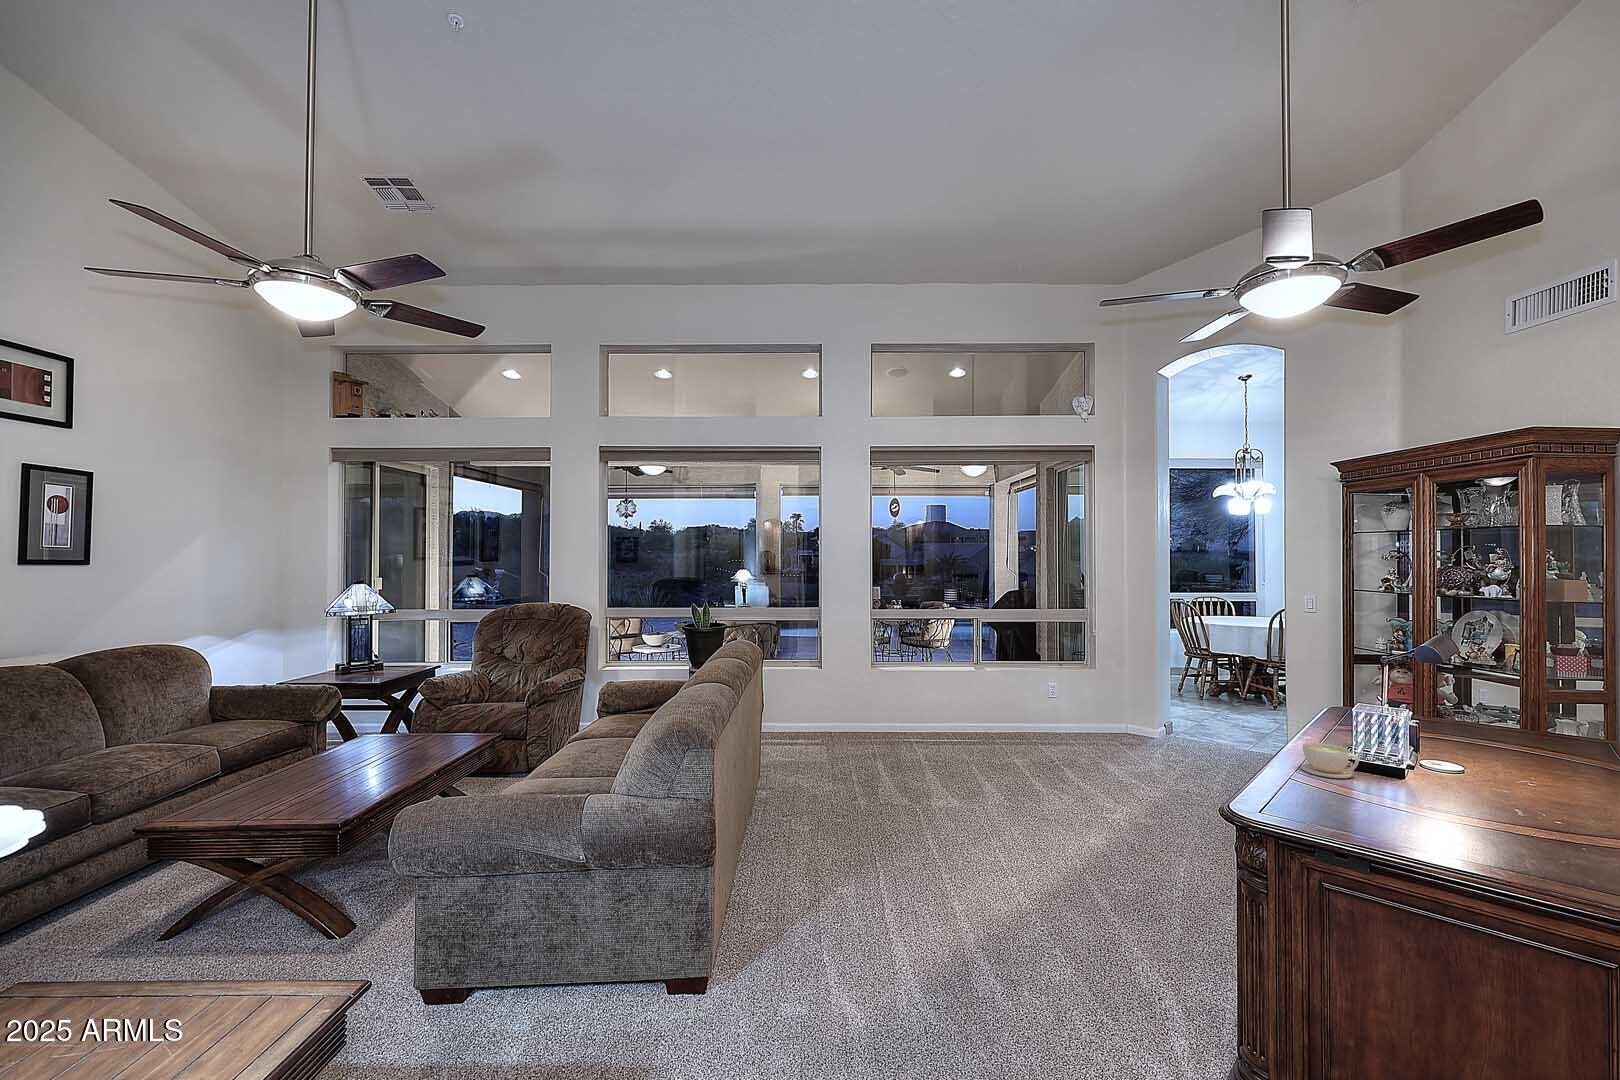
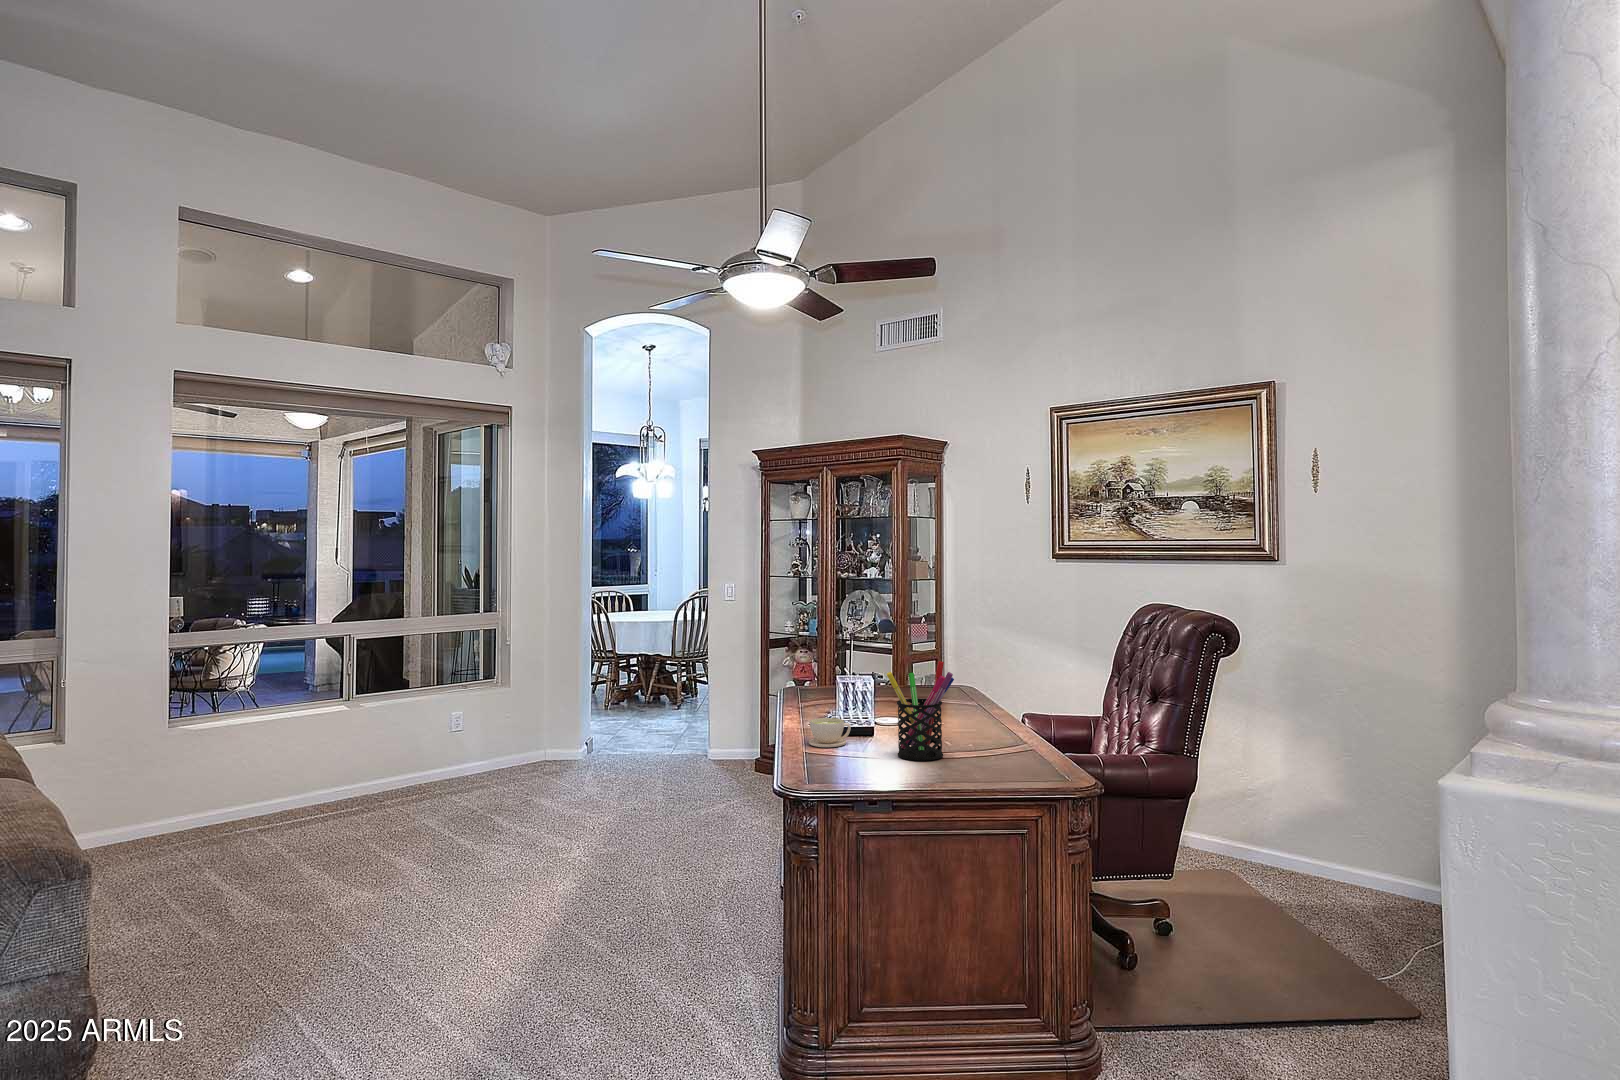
pen holder: none [1397,702,1510,824] -> present [887,661,954,761]

